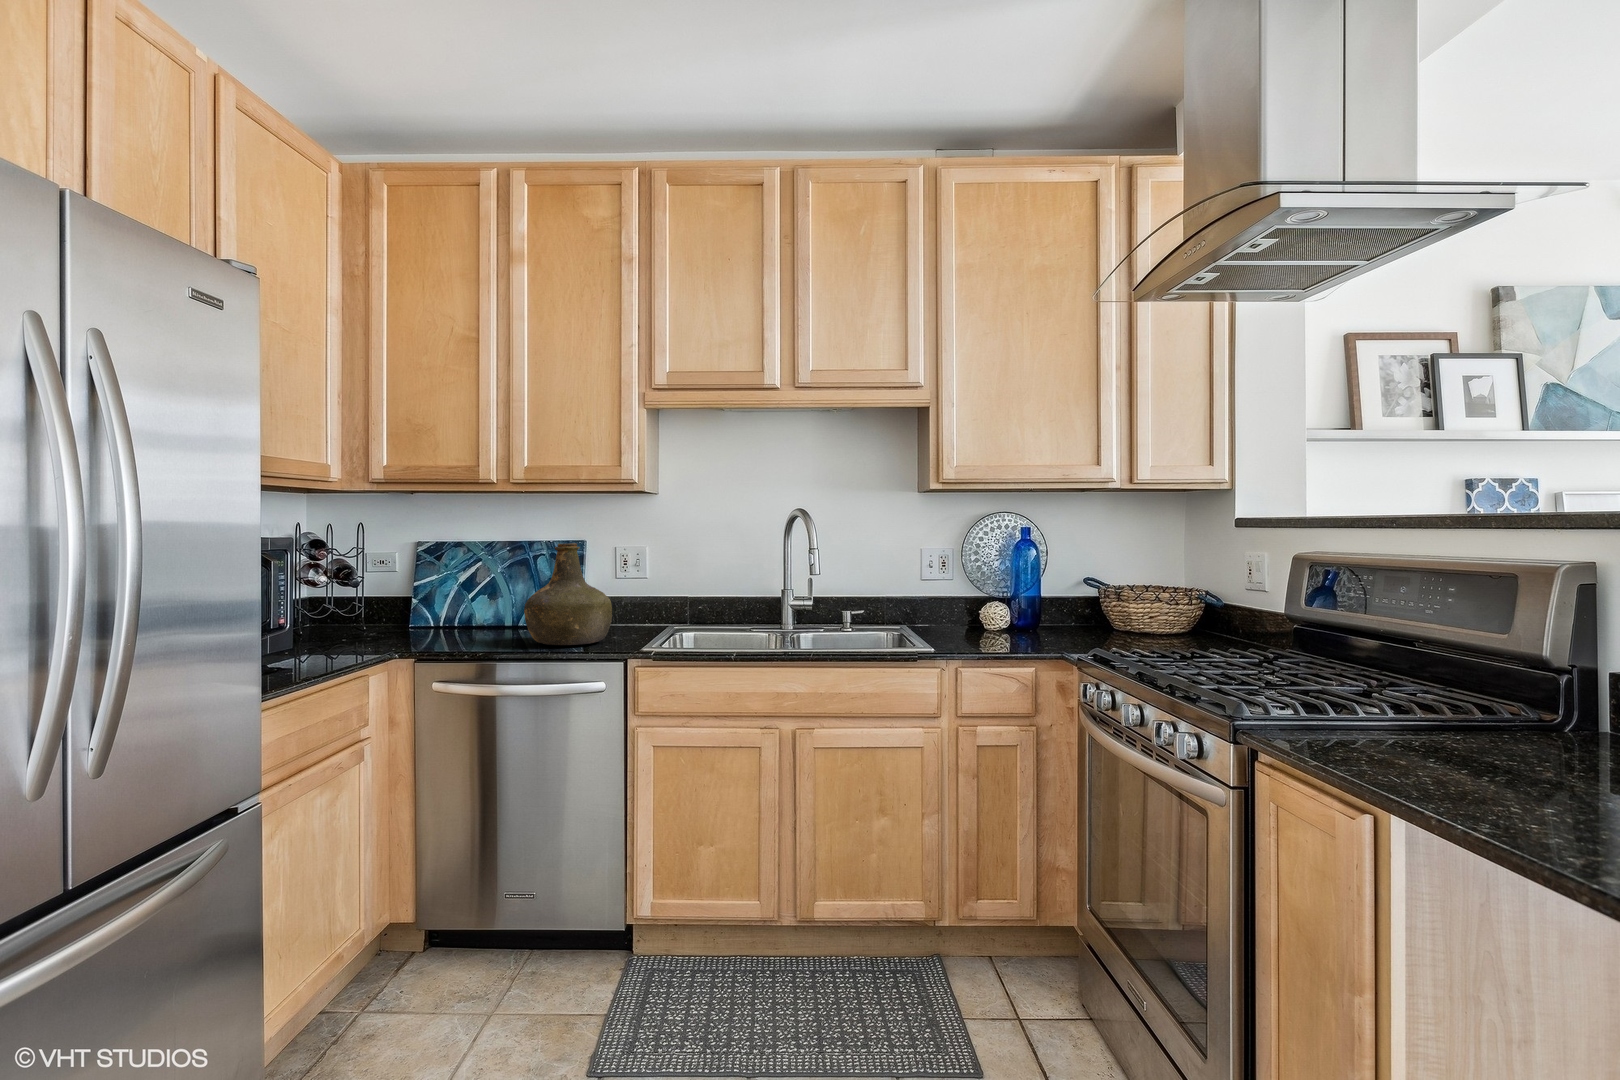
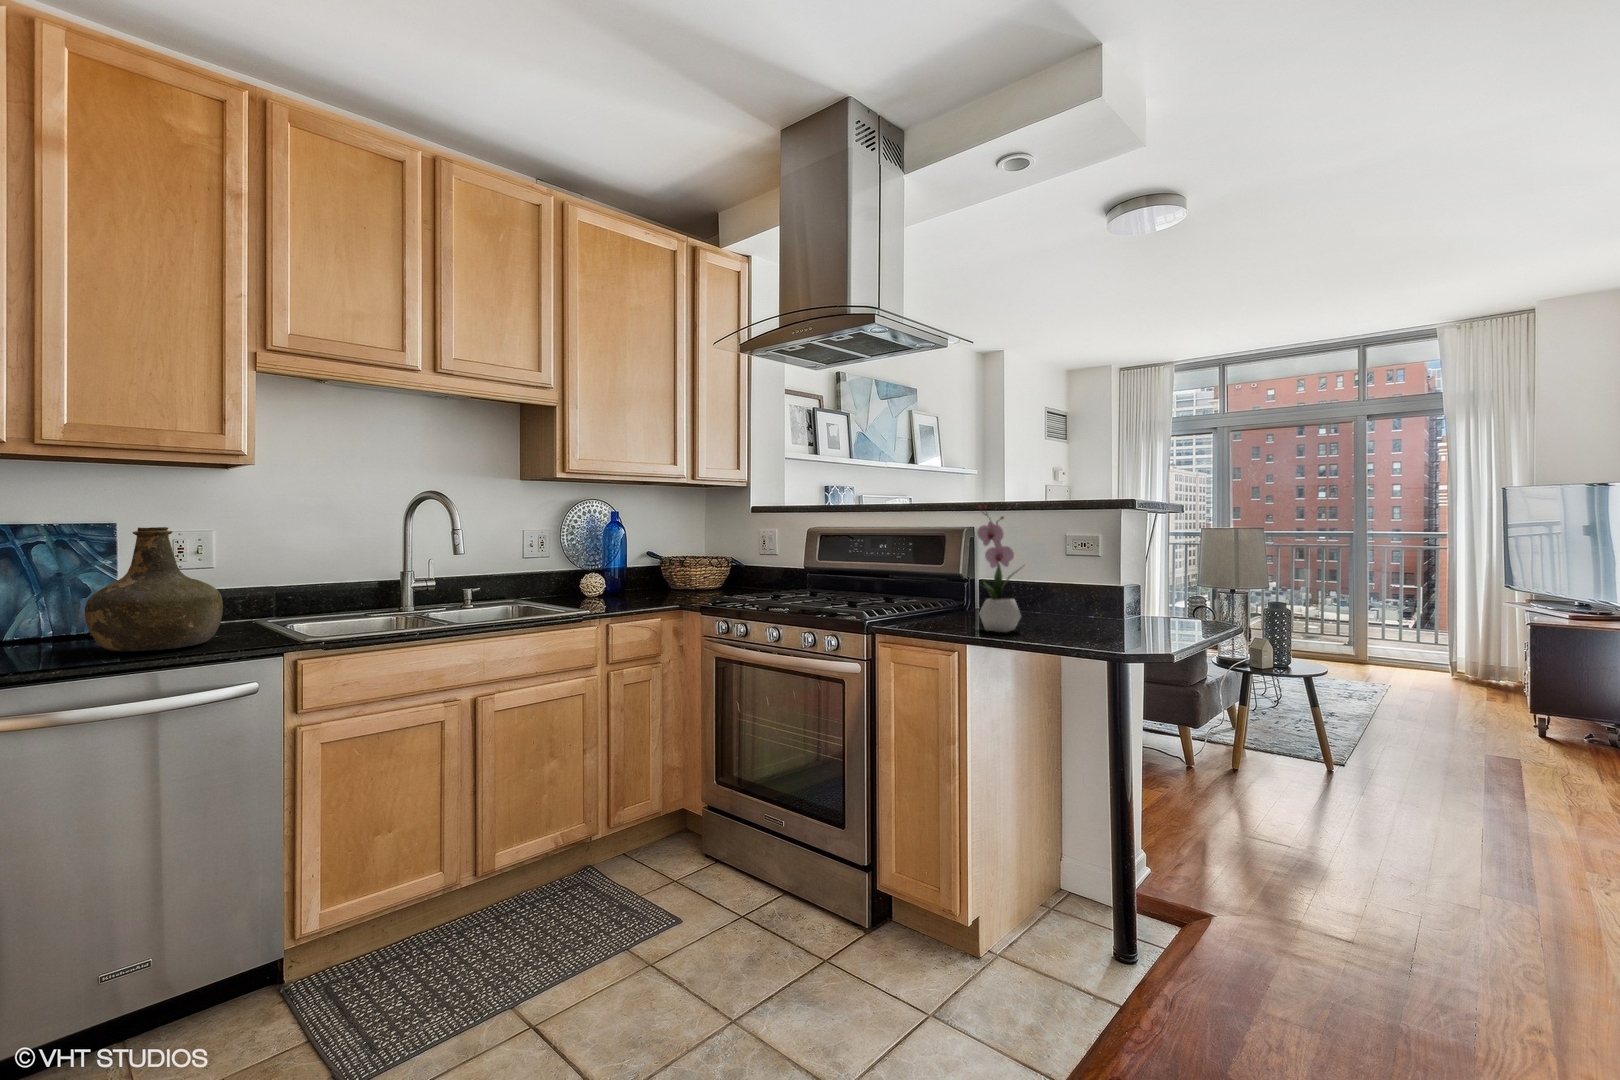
flower arrangement: none [1411,518,1552,774] -> present [977,505,1021,632]

